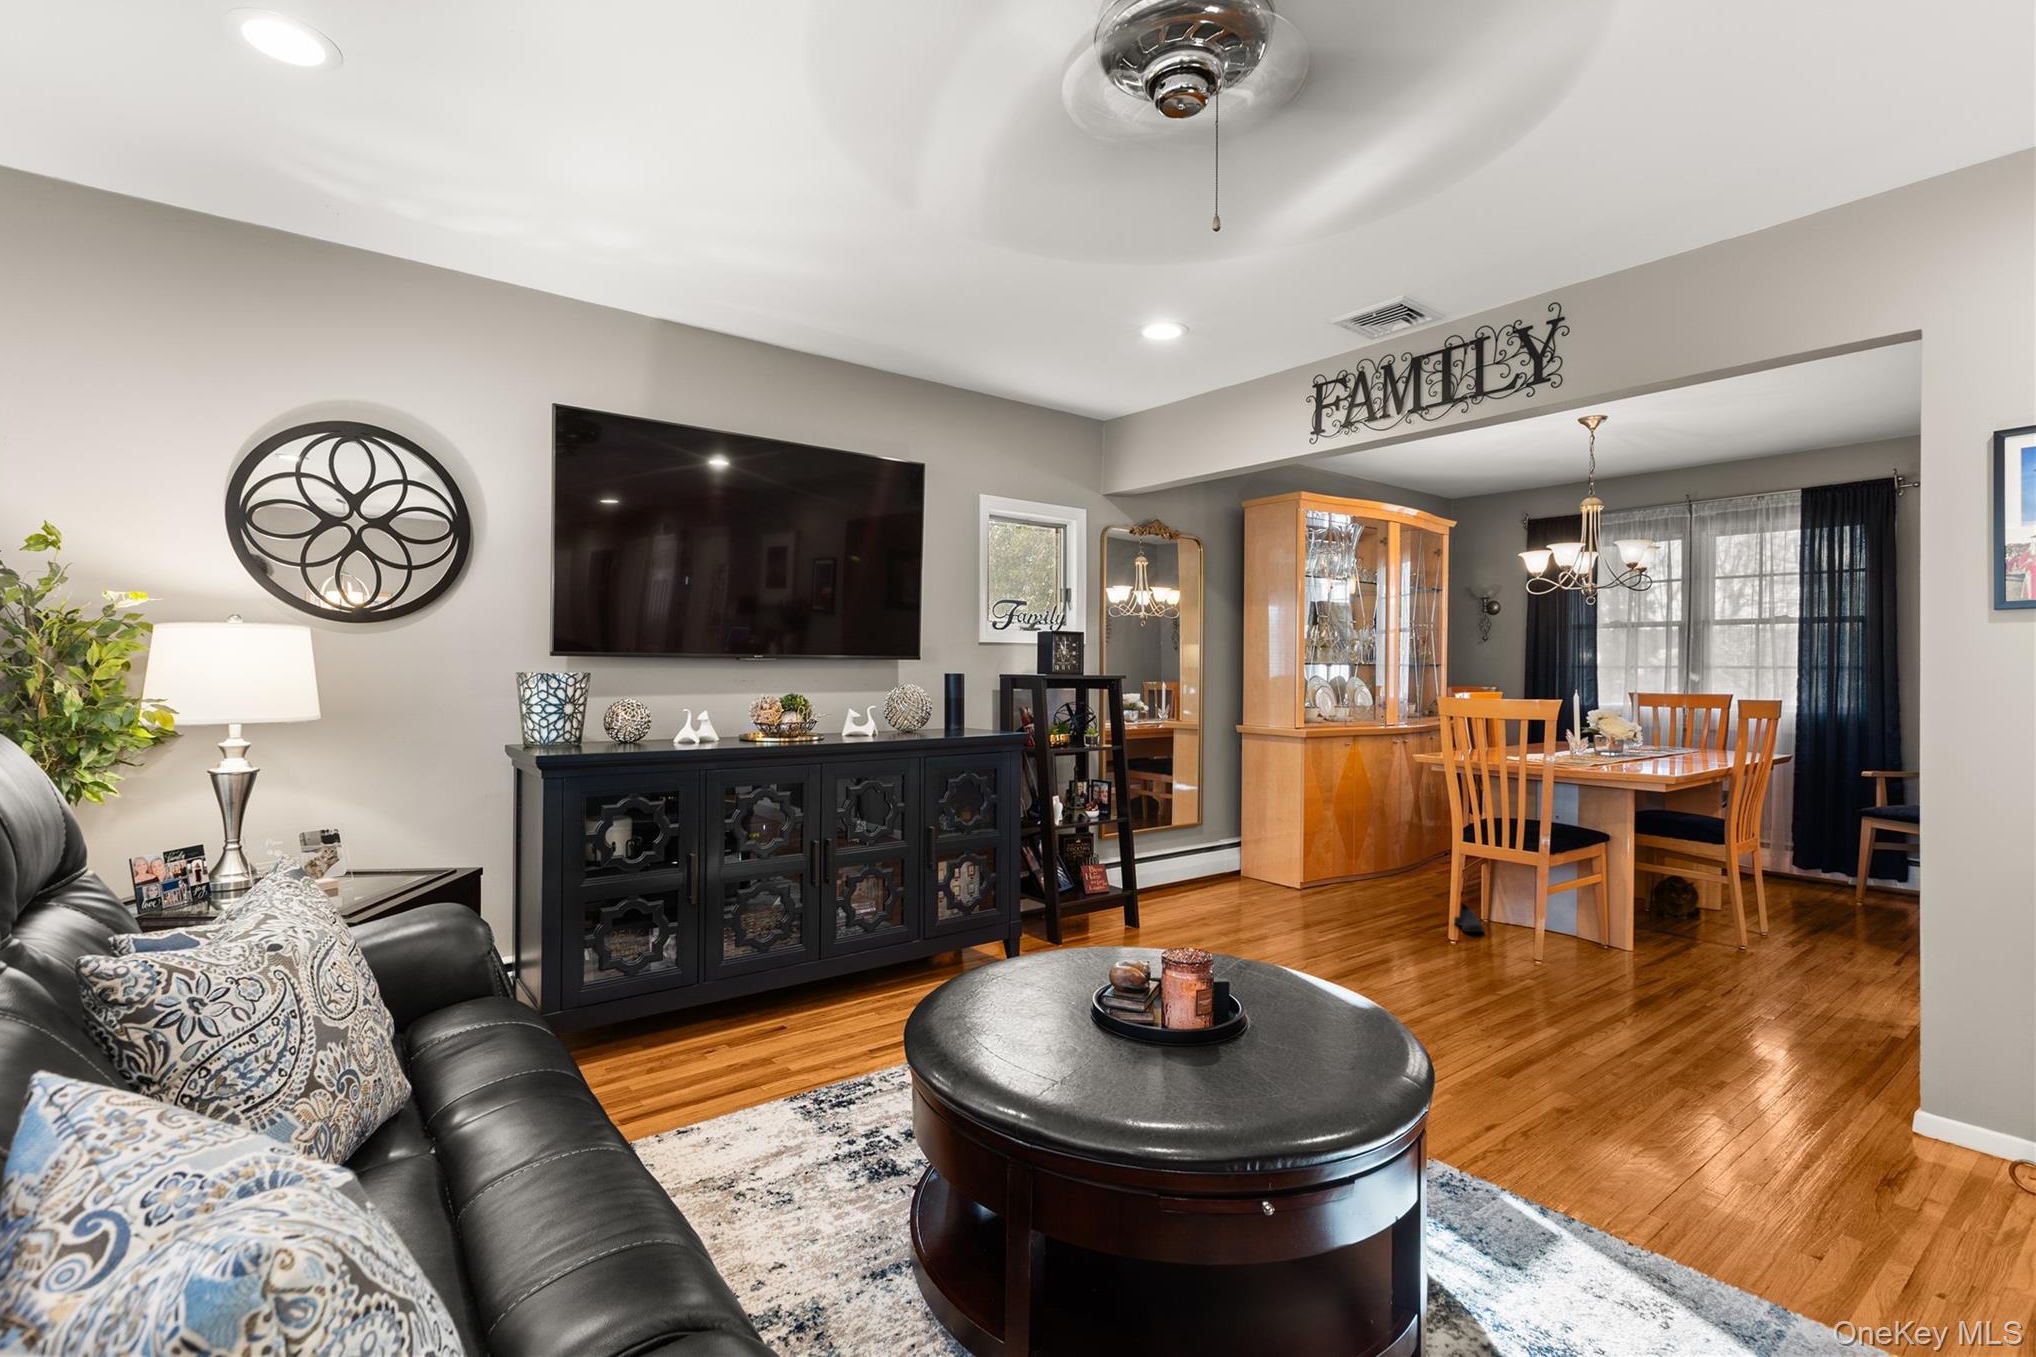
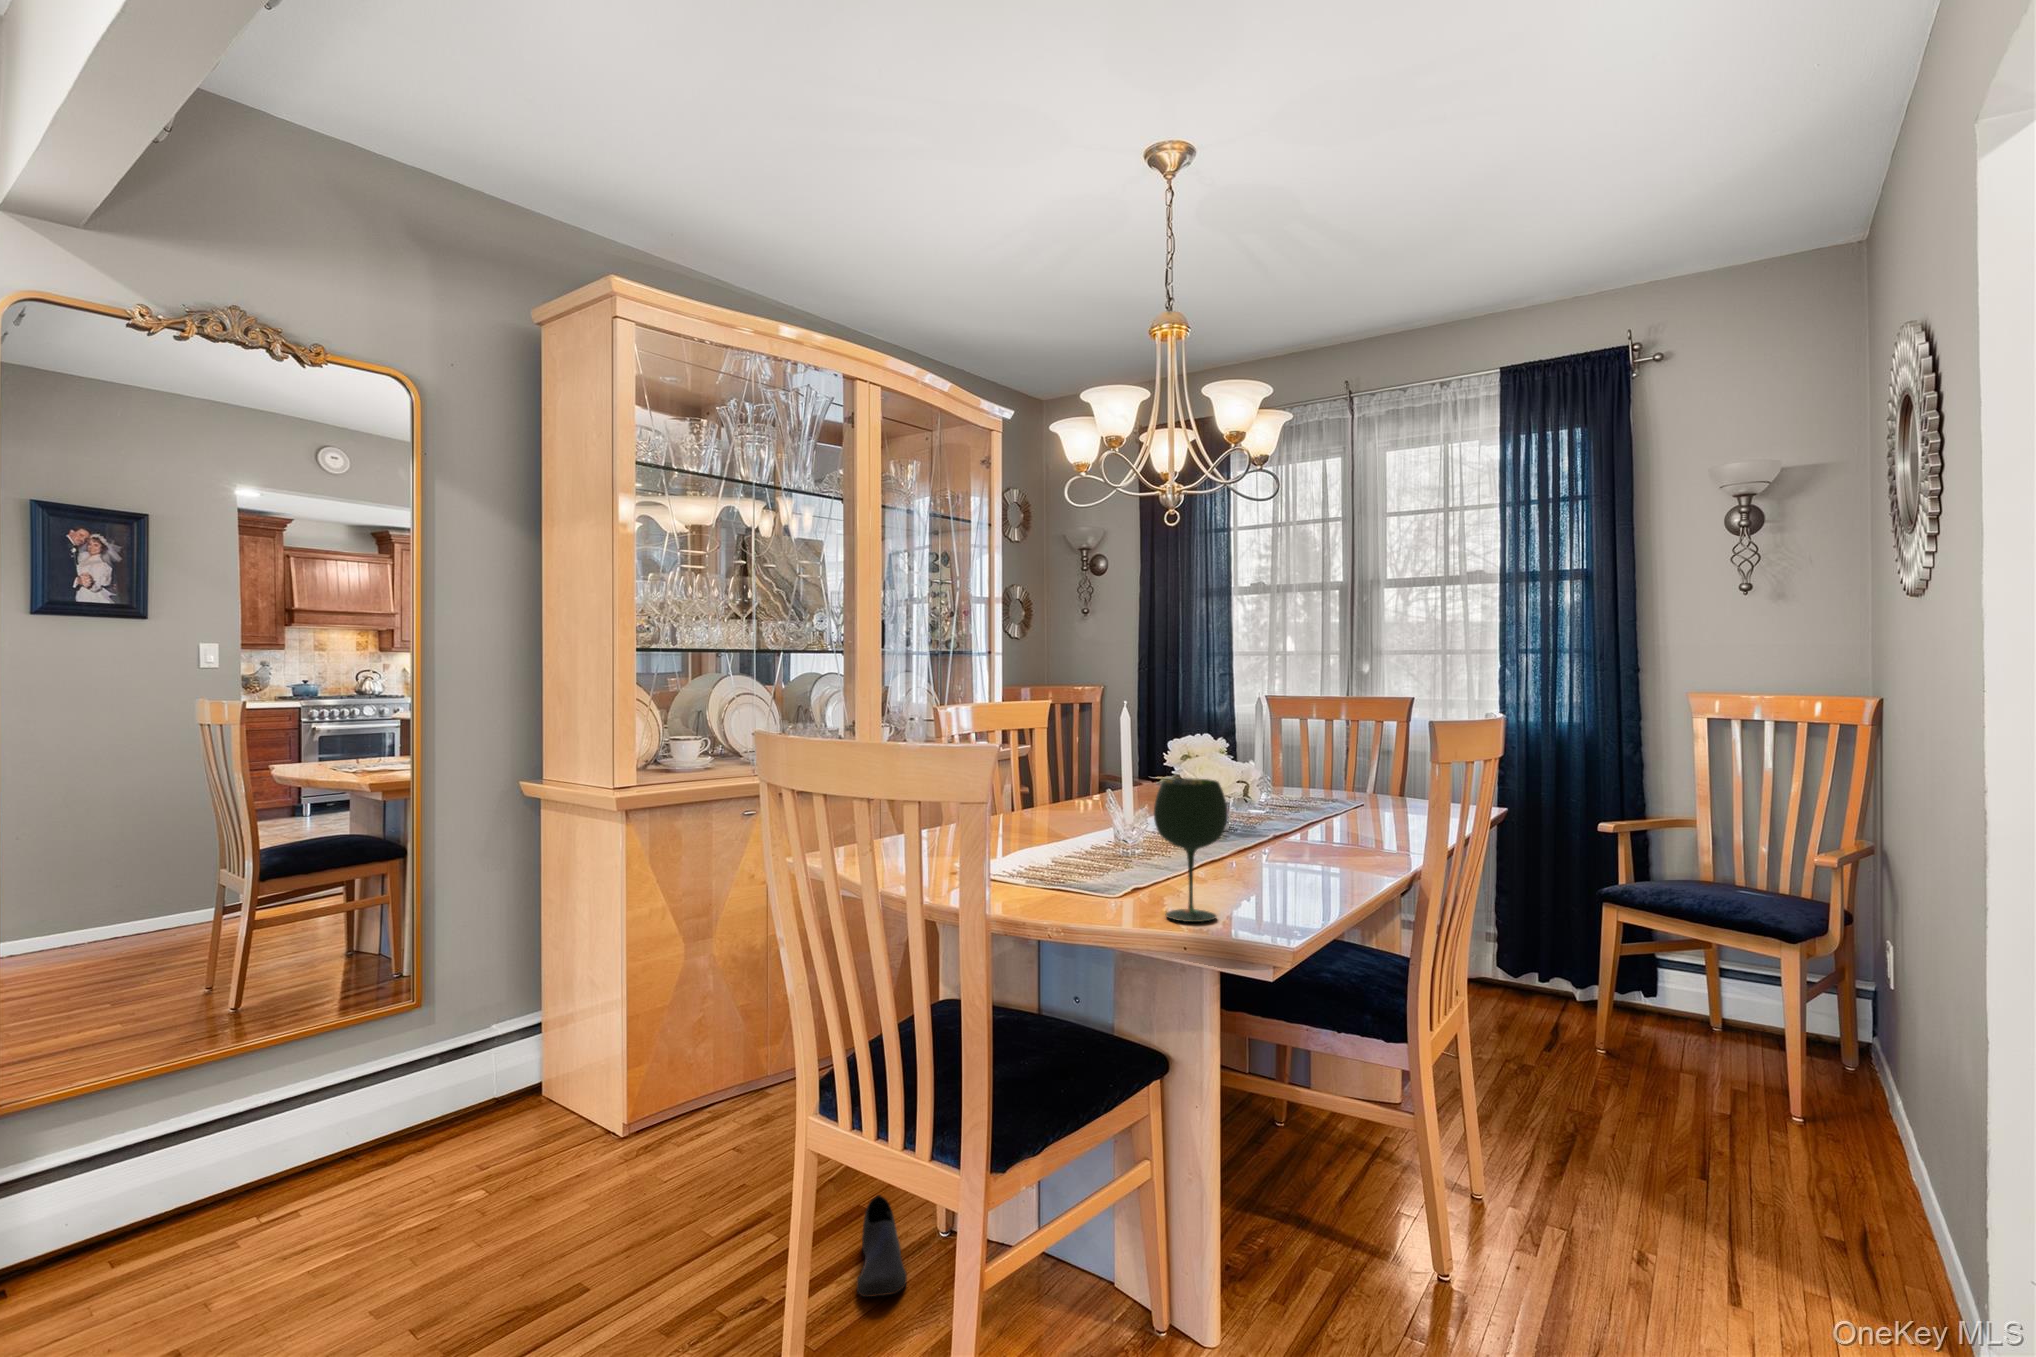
wine glass: none [1616,719,1649,773] -> present [1154,778,1228,922]

